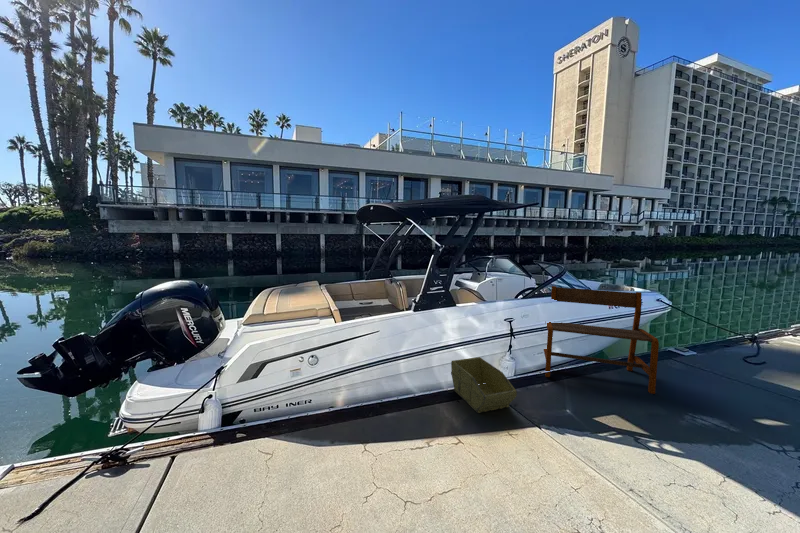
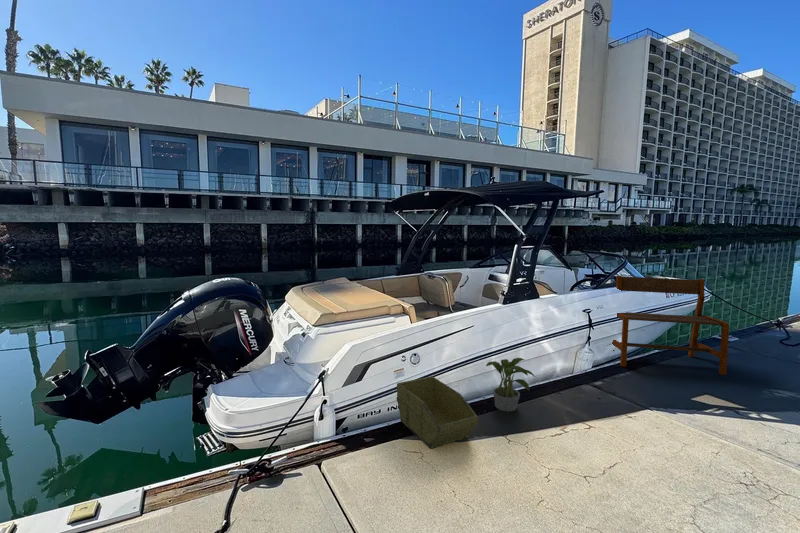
storage bin: present [451,357,517,413] -> present [397,376,478,449]
potted plant: none [370,365,418,417] -> present [486,358,535,412]

